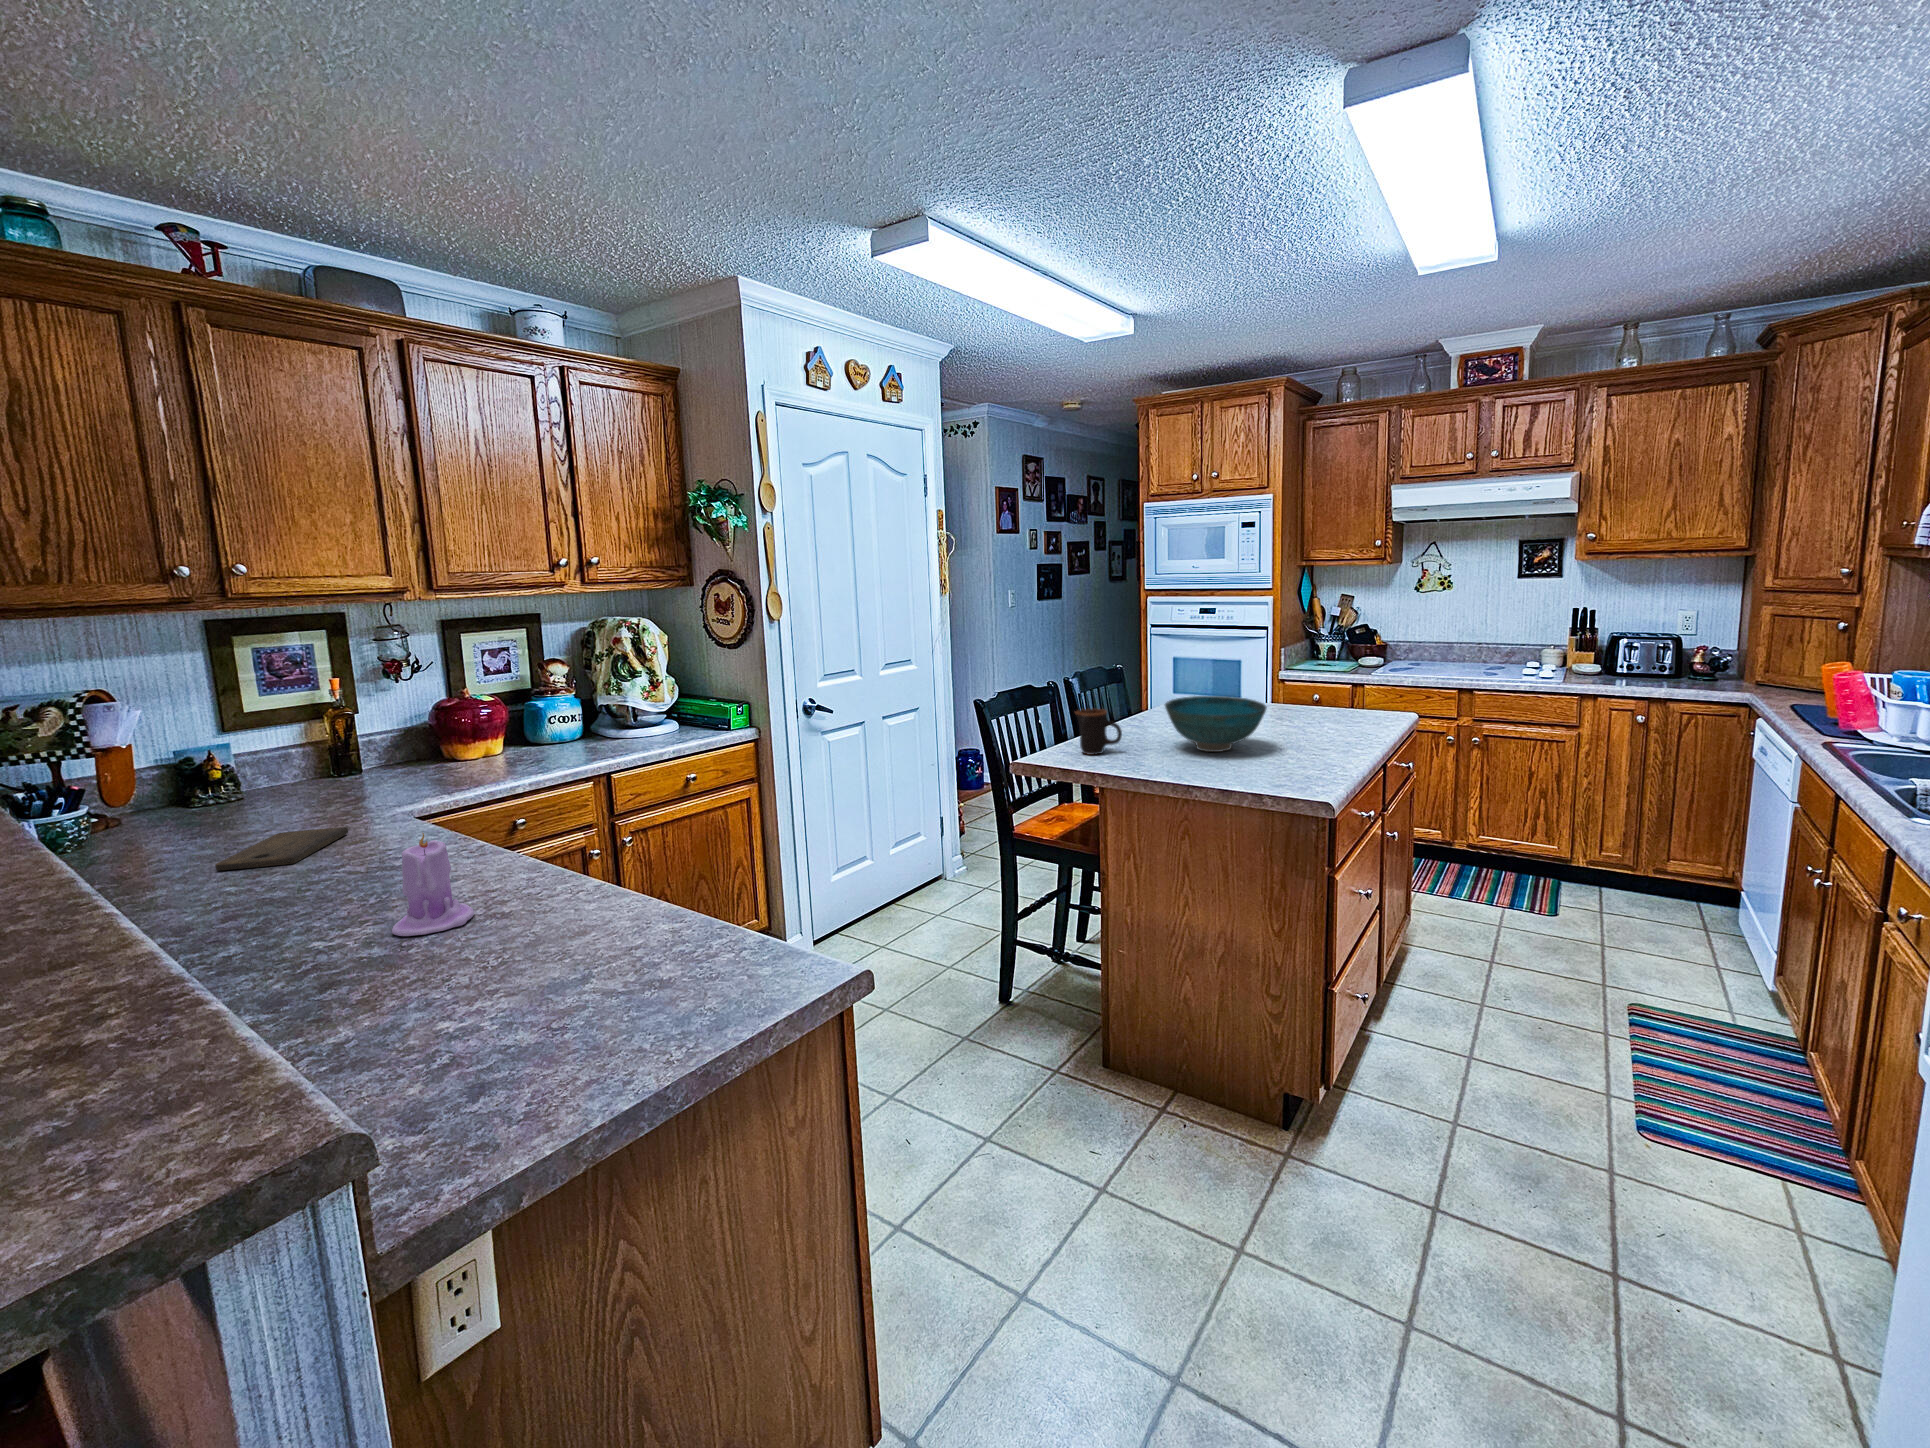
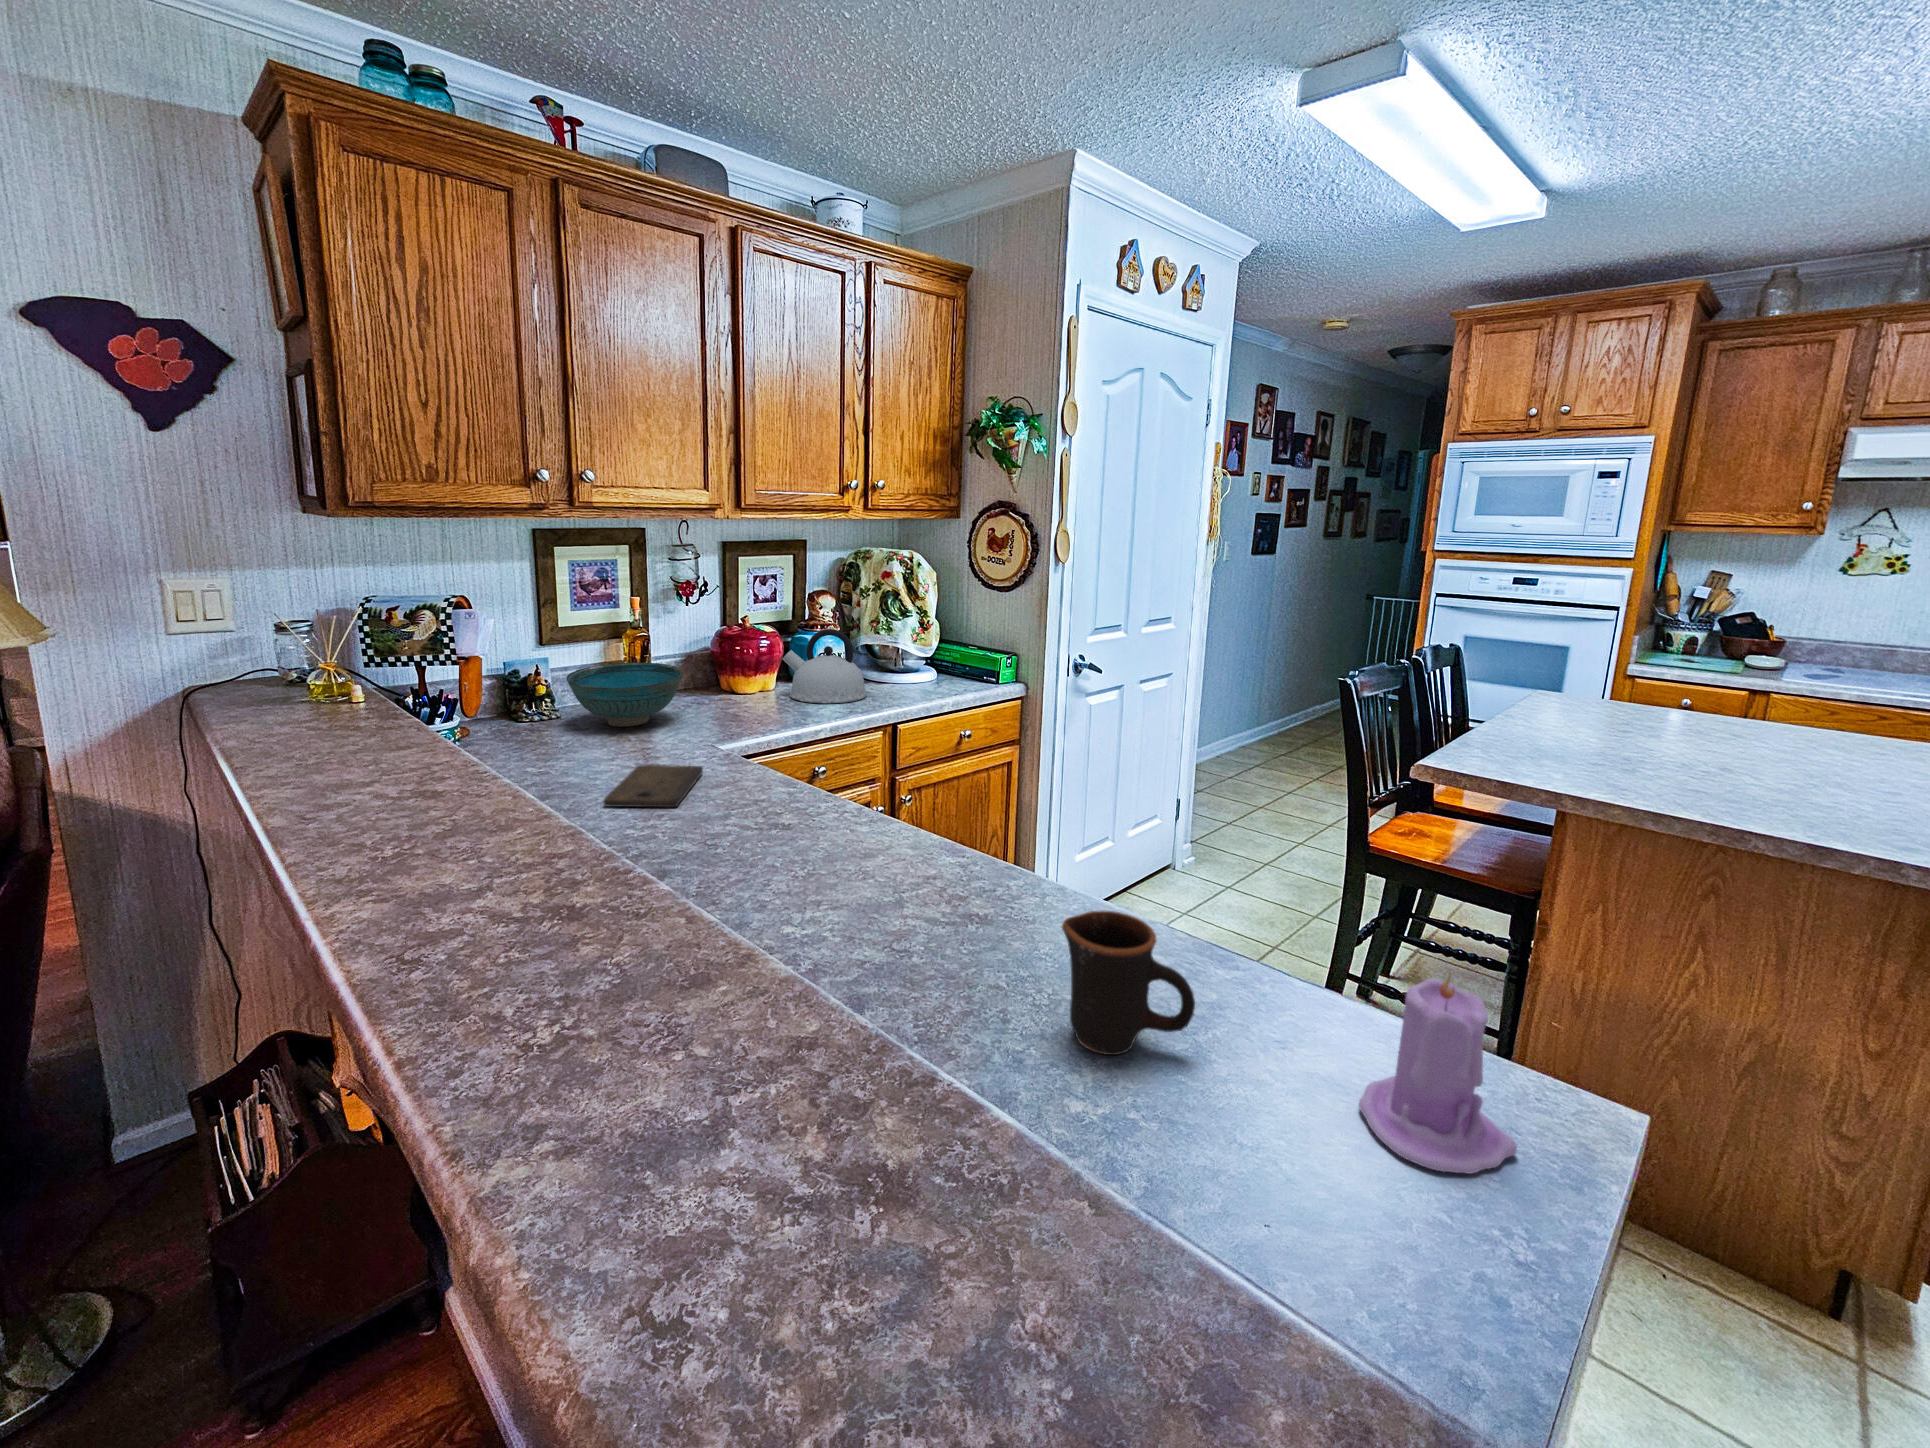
kettle: none [498,694,588,763] -> present [782,629,867,703]
bowl: present [1165,696,1266,752] -> present [567,663,683,727]
mug: present [1075,709,1122,755] -> present [1061,910,1195,1055]
candle: present [392,833,474,936] -> present [1359,973,1517,1173]

